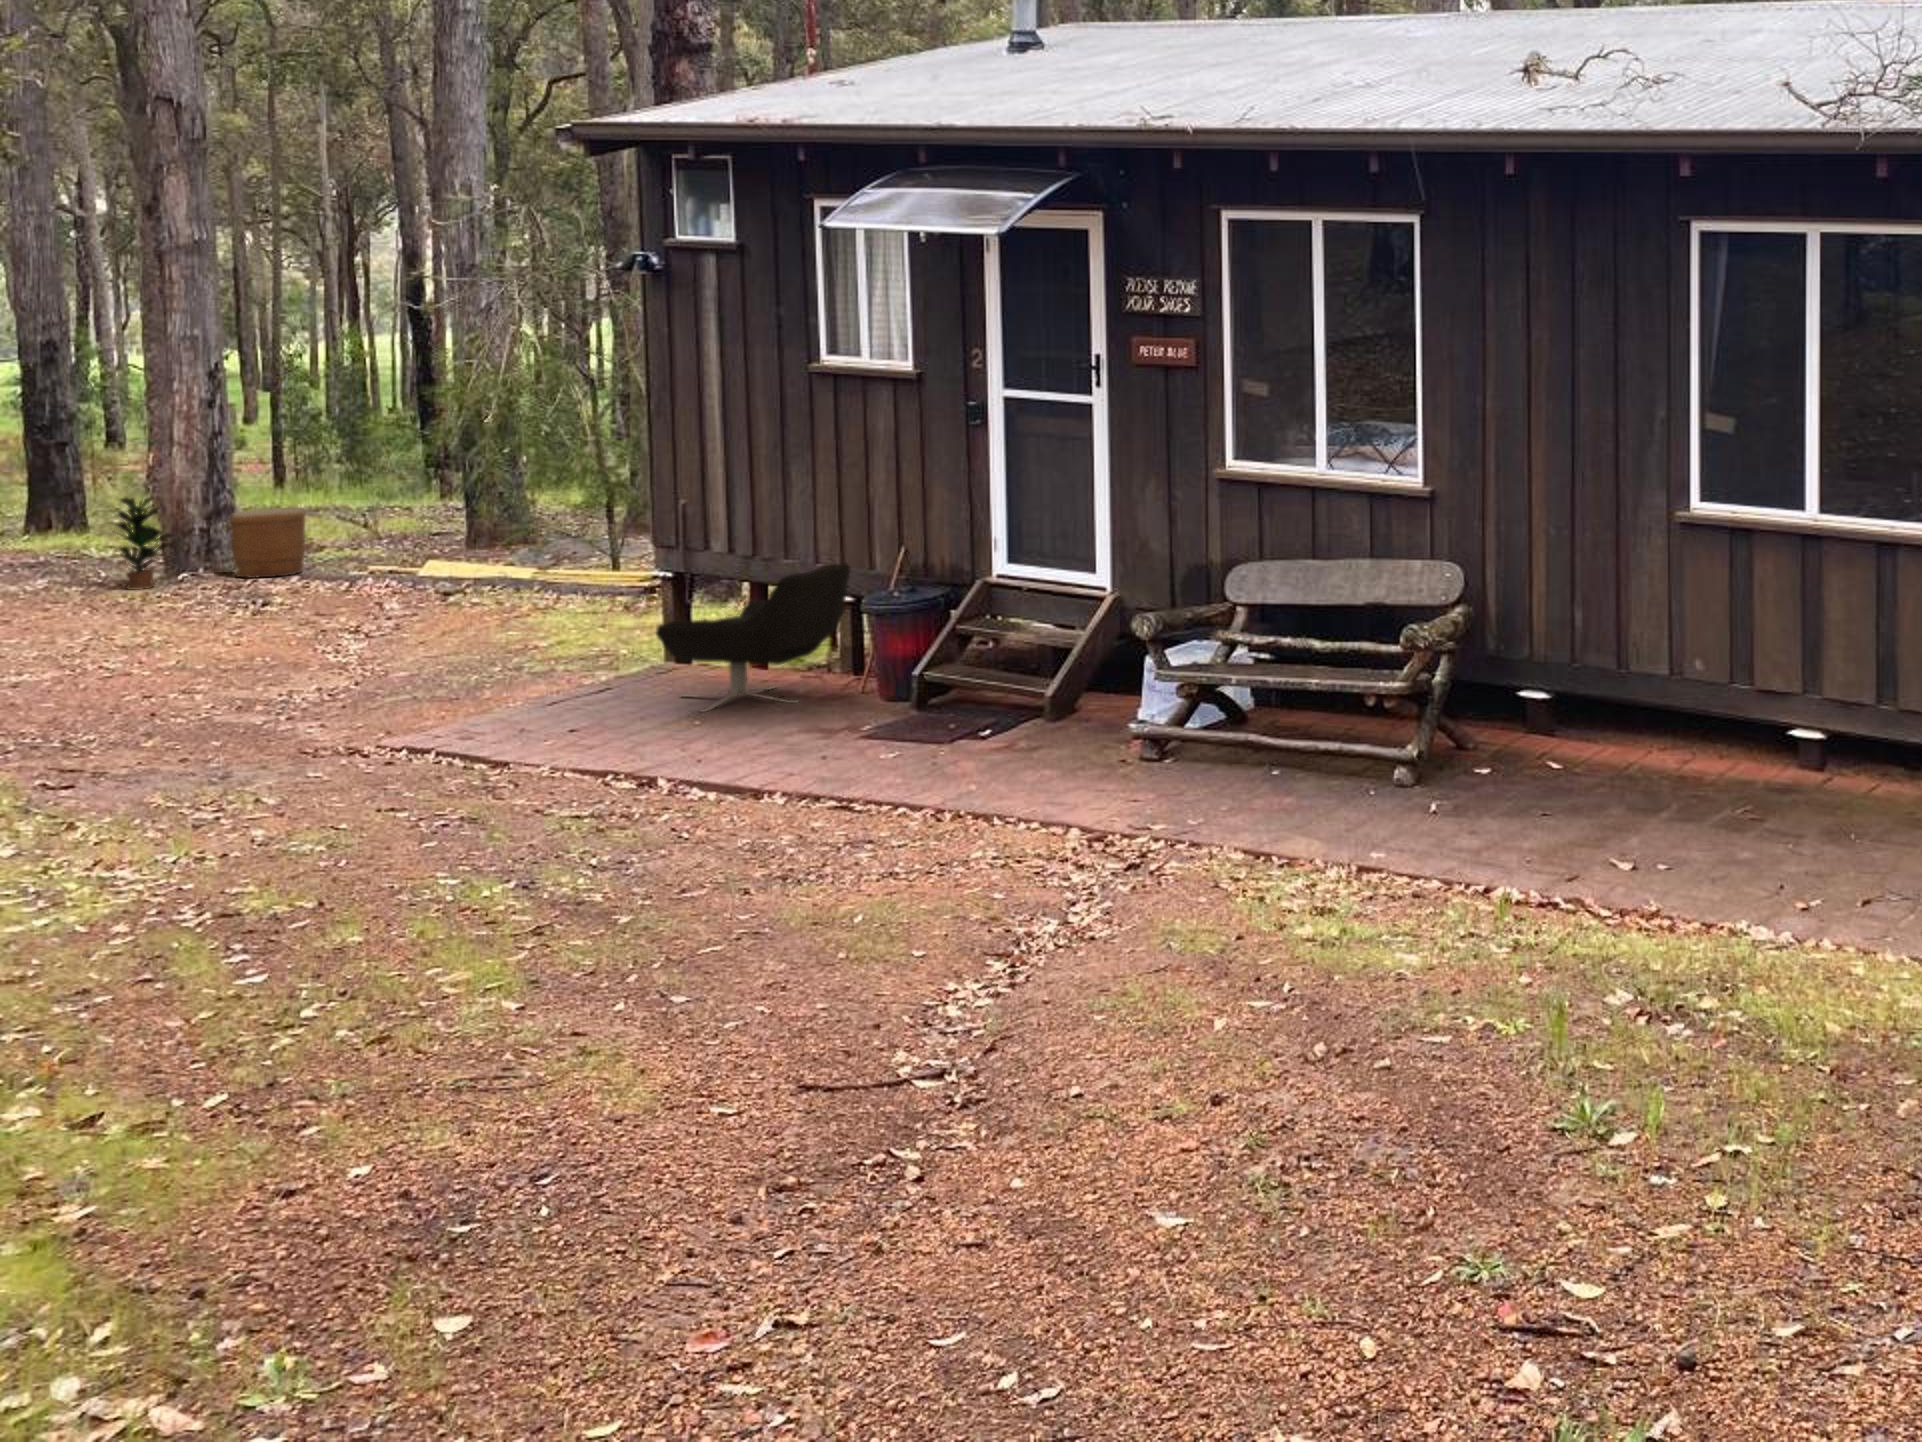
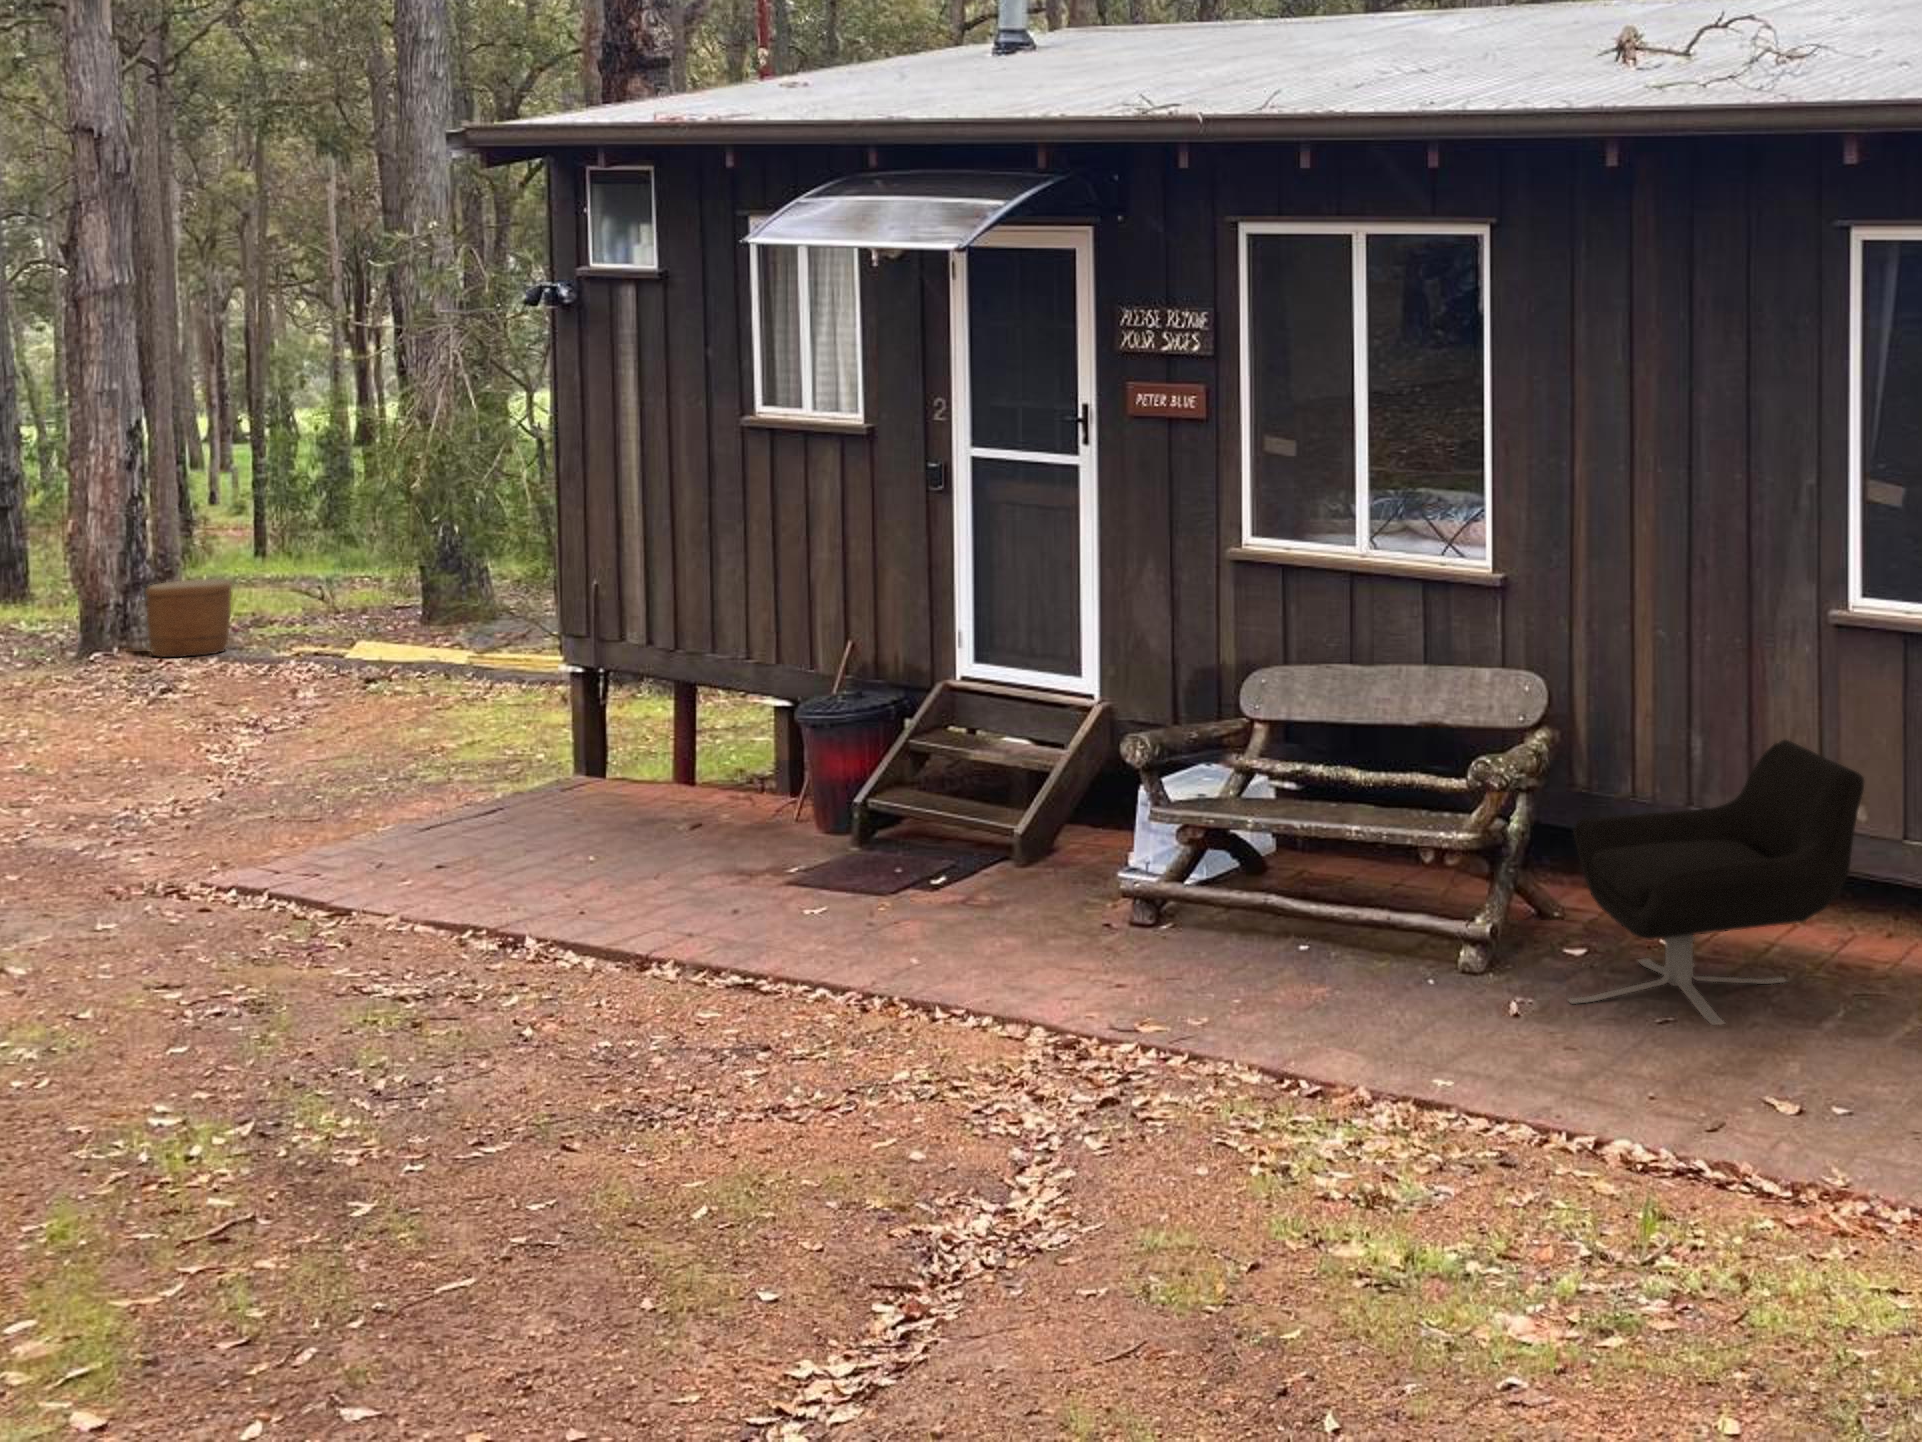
potted plant: present [116,497,172,590] -> none [11,567,85,671]
lounge chair: present [656,563,851,712] -> present [1569,740,1864,1025]

